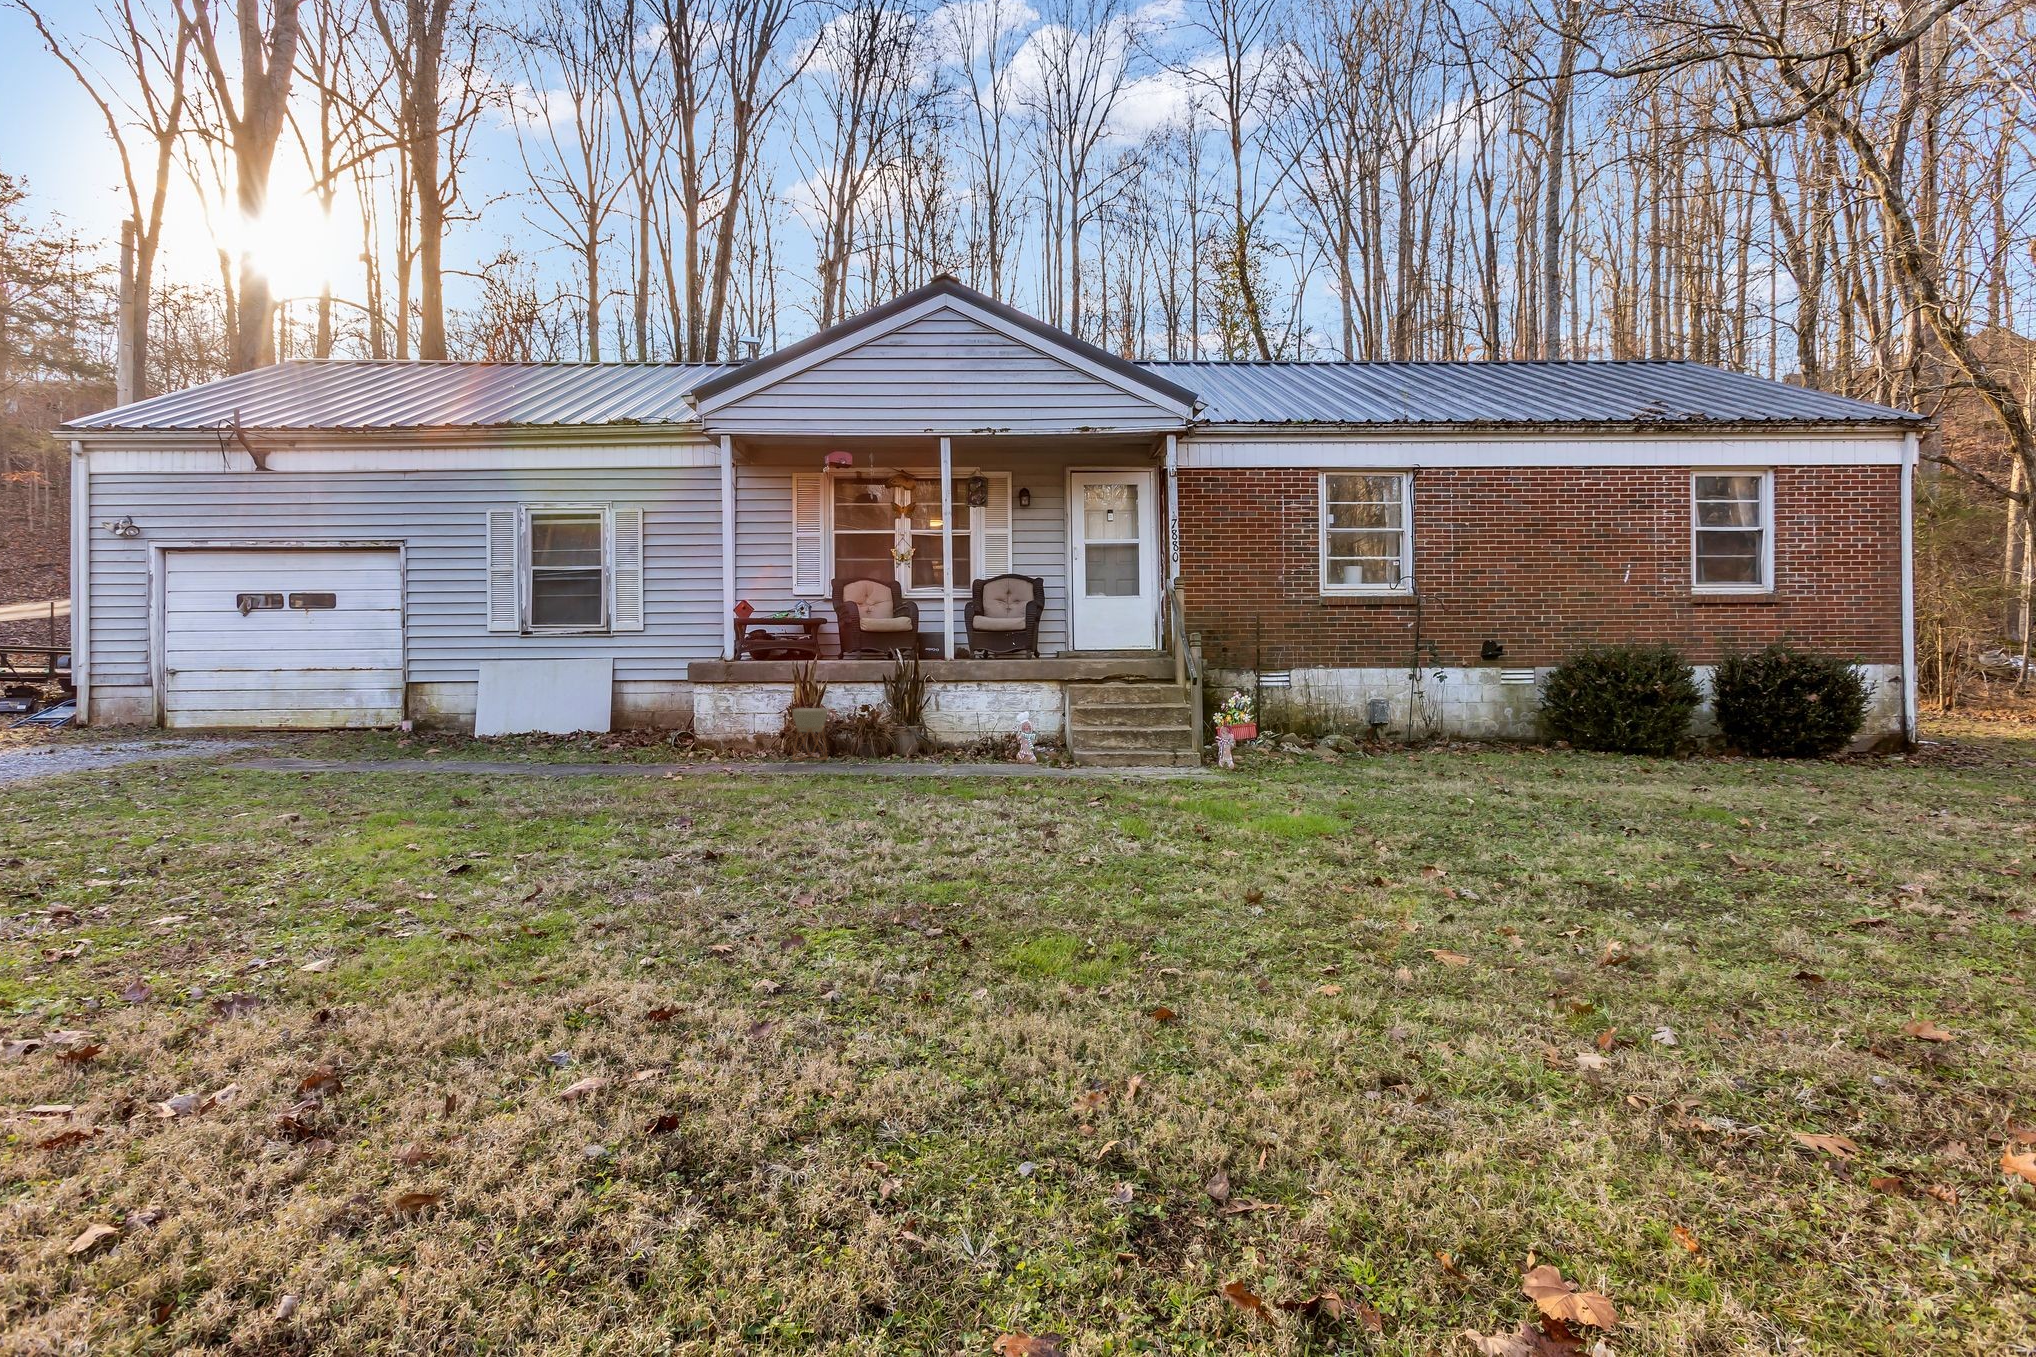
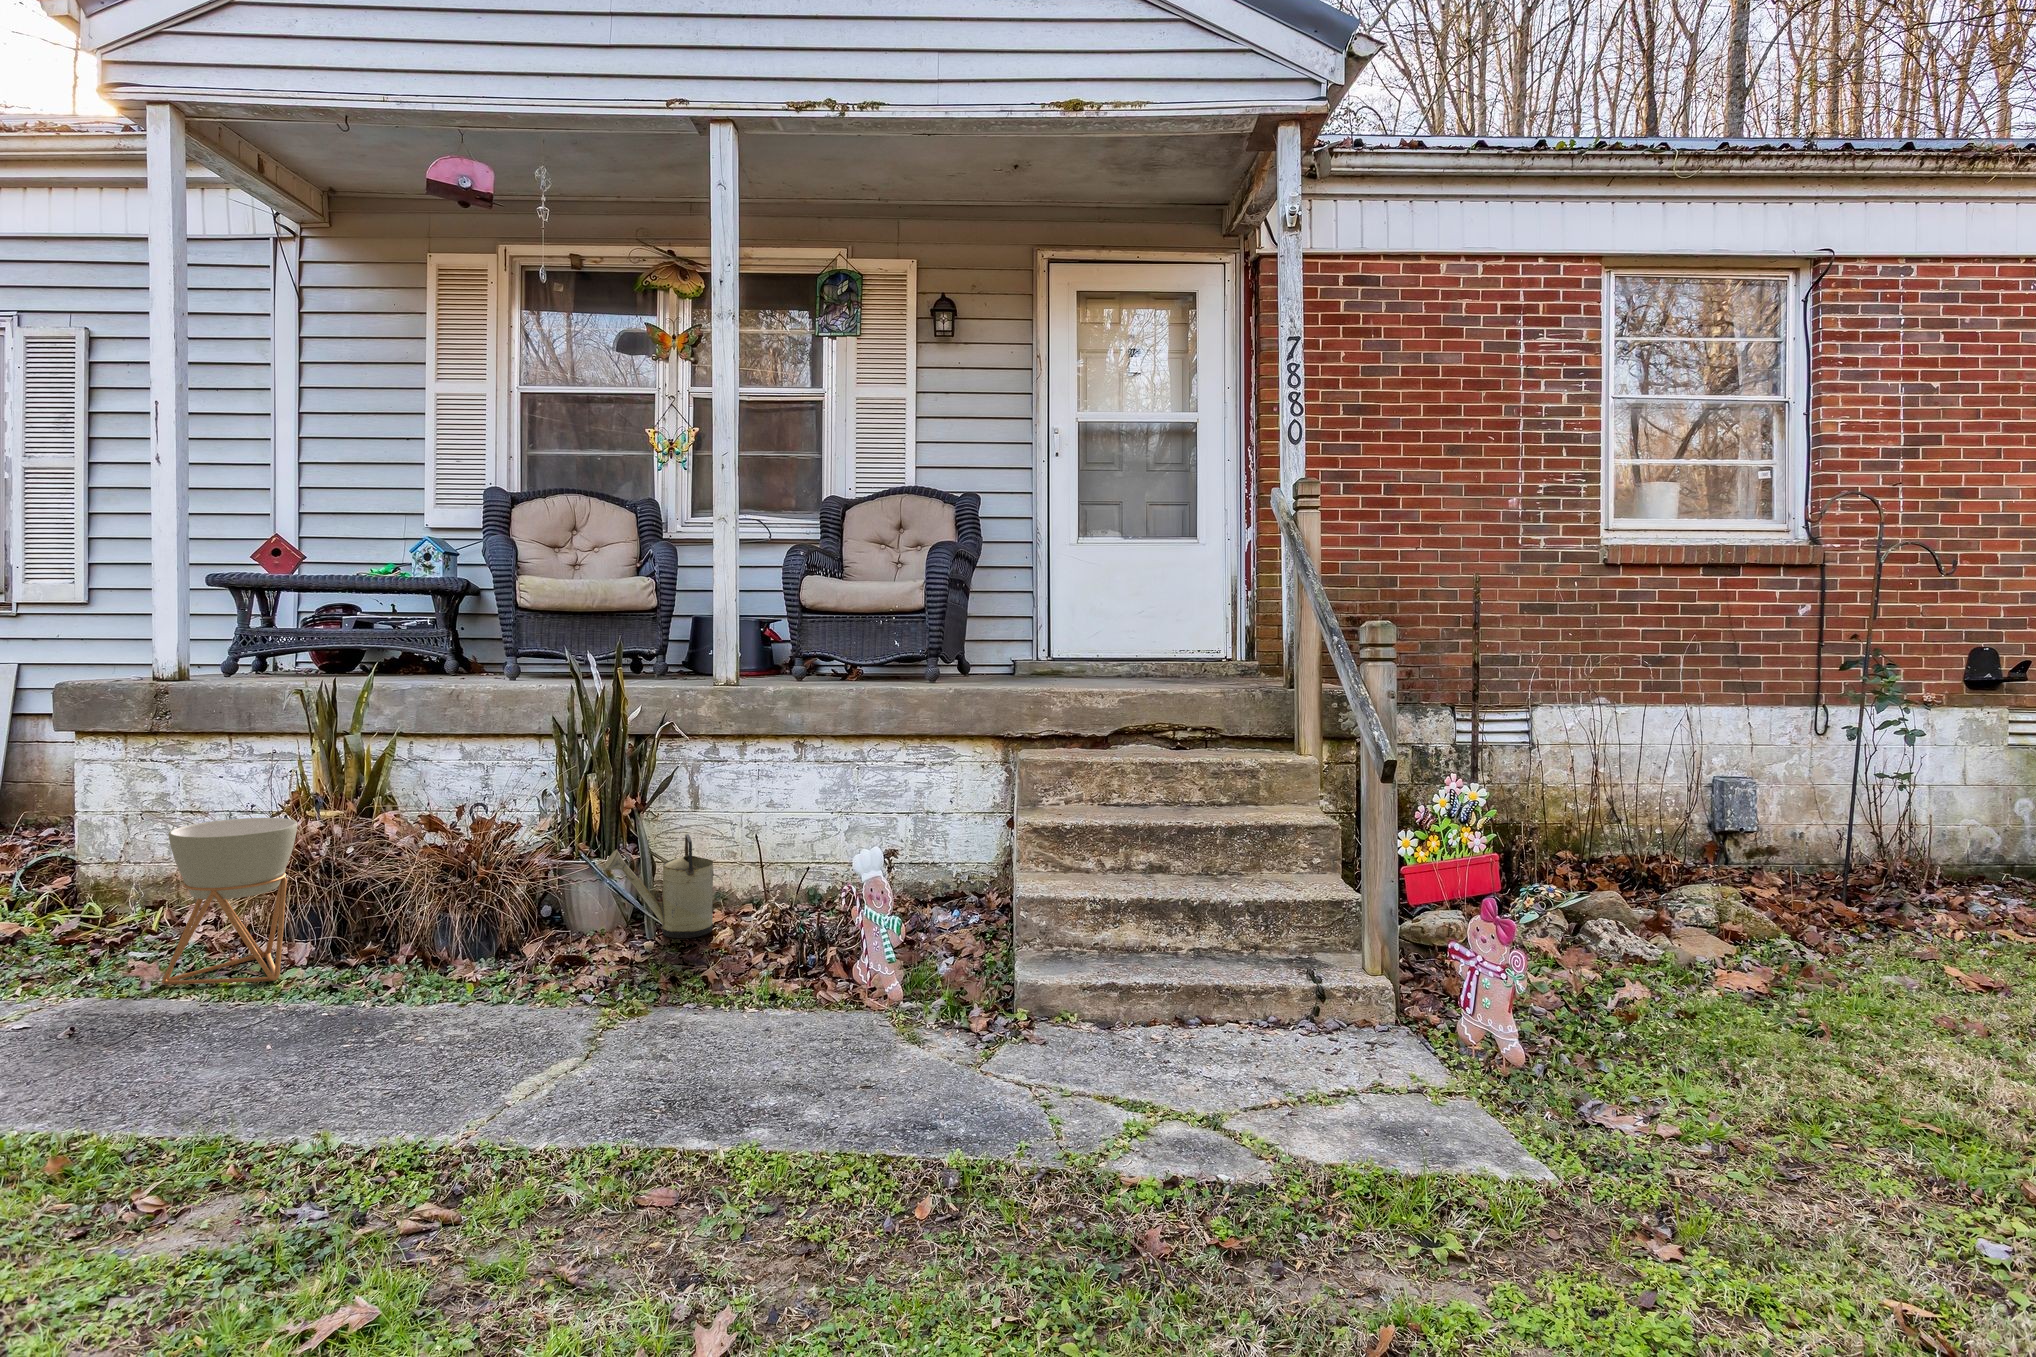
watering can: none [921,717,961,753] -> present [603,834,724,938]

